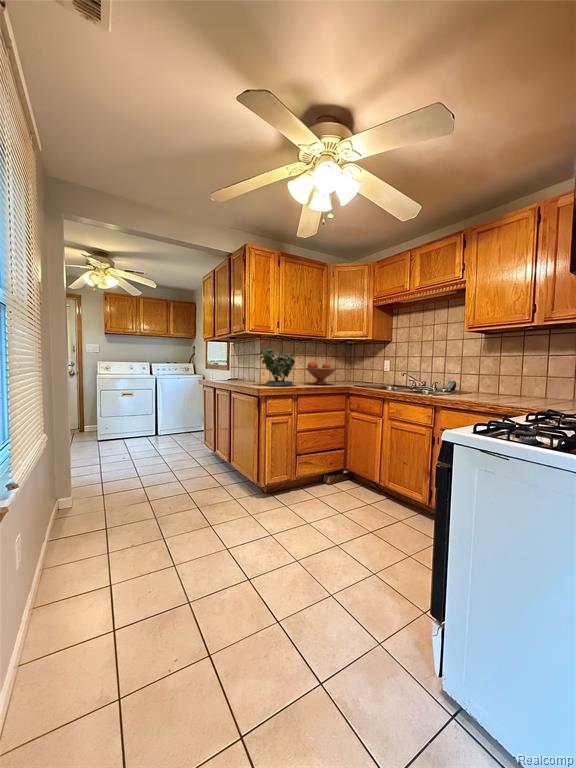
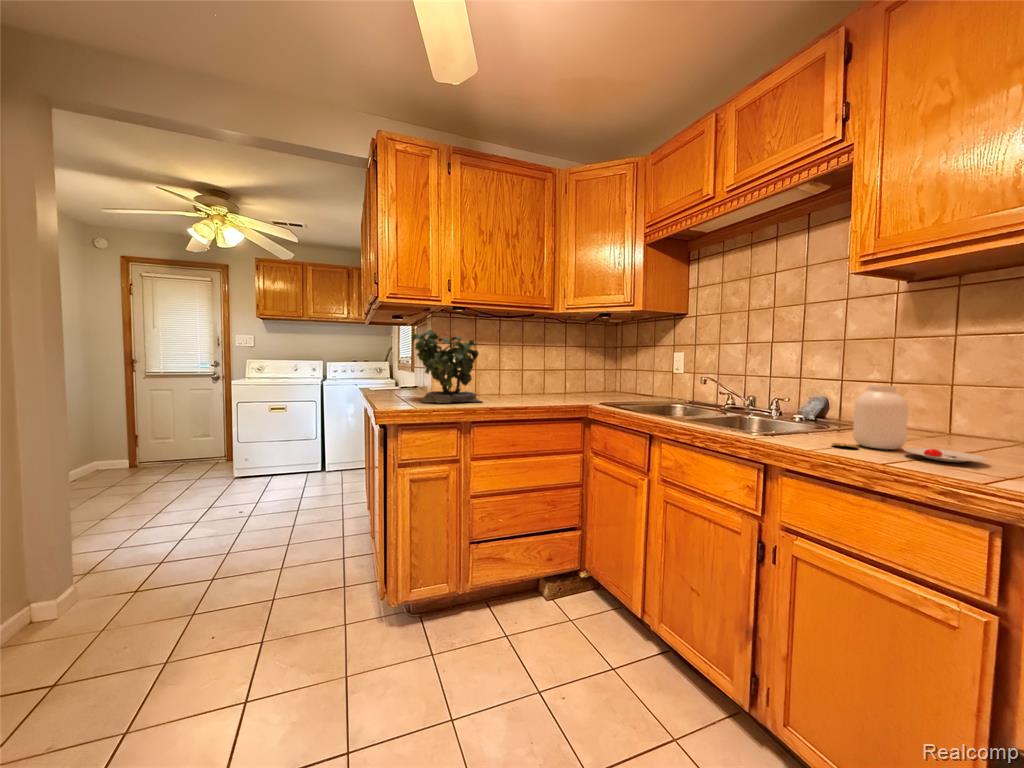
fruit bowl: present [306,362,336,384] -> none [512,356,570,399]
jar: none [458,375,503,400] -> present [831,385,989,462]

